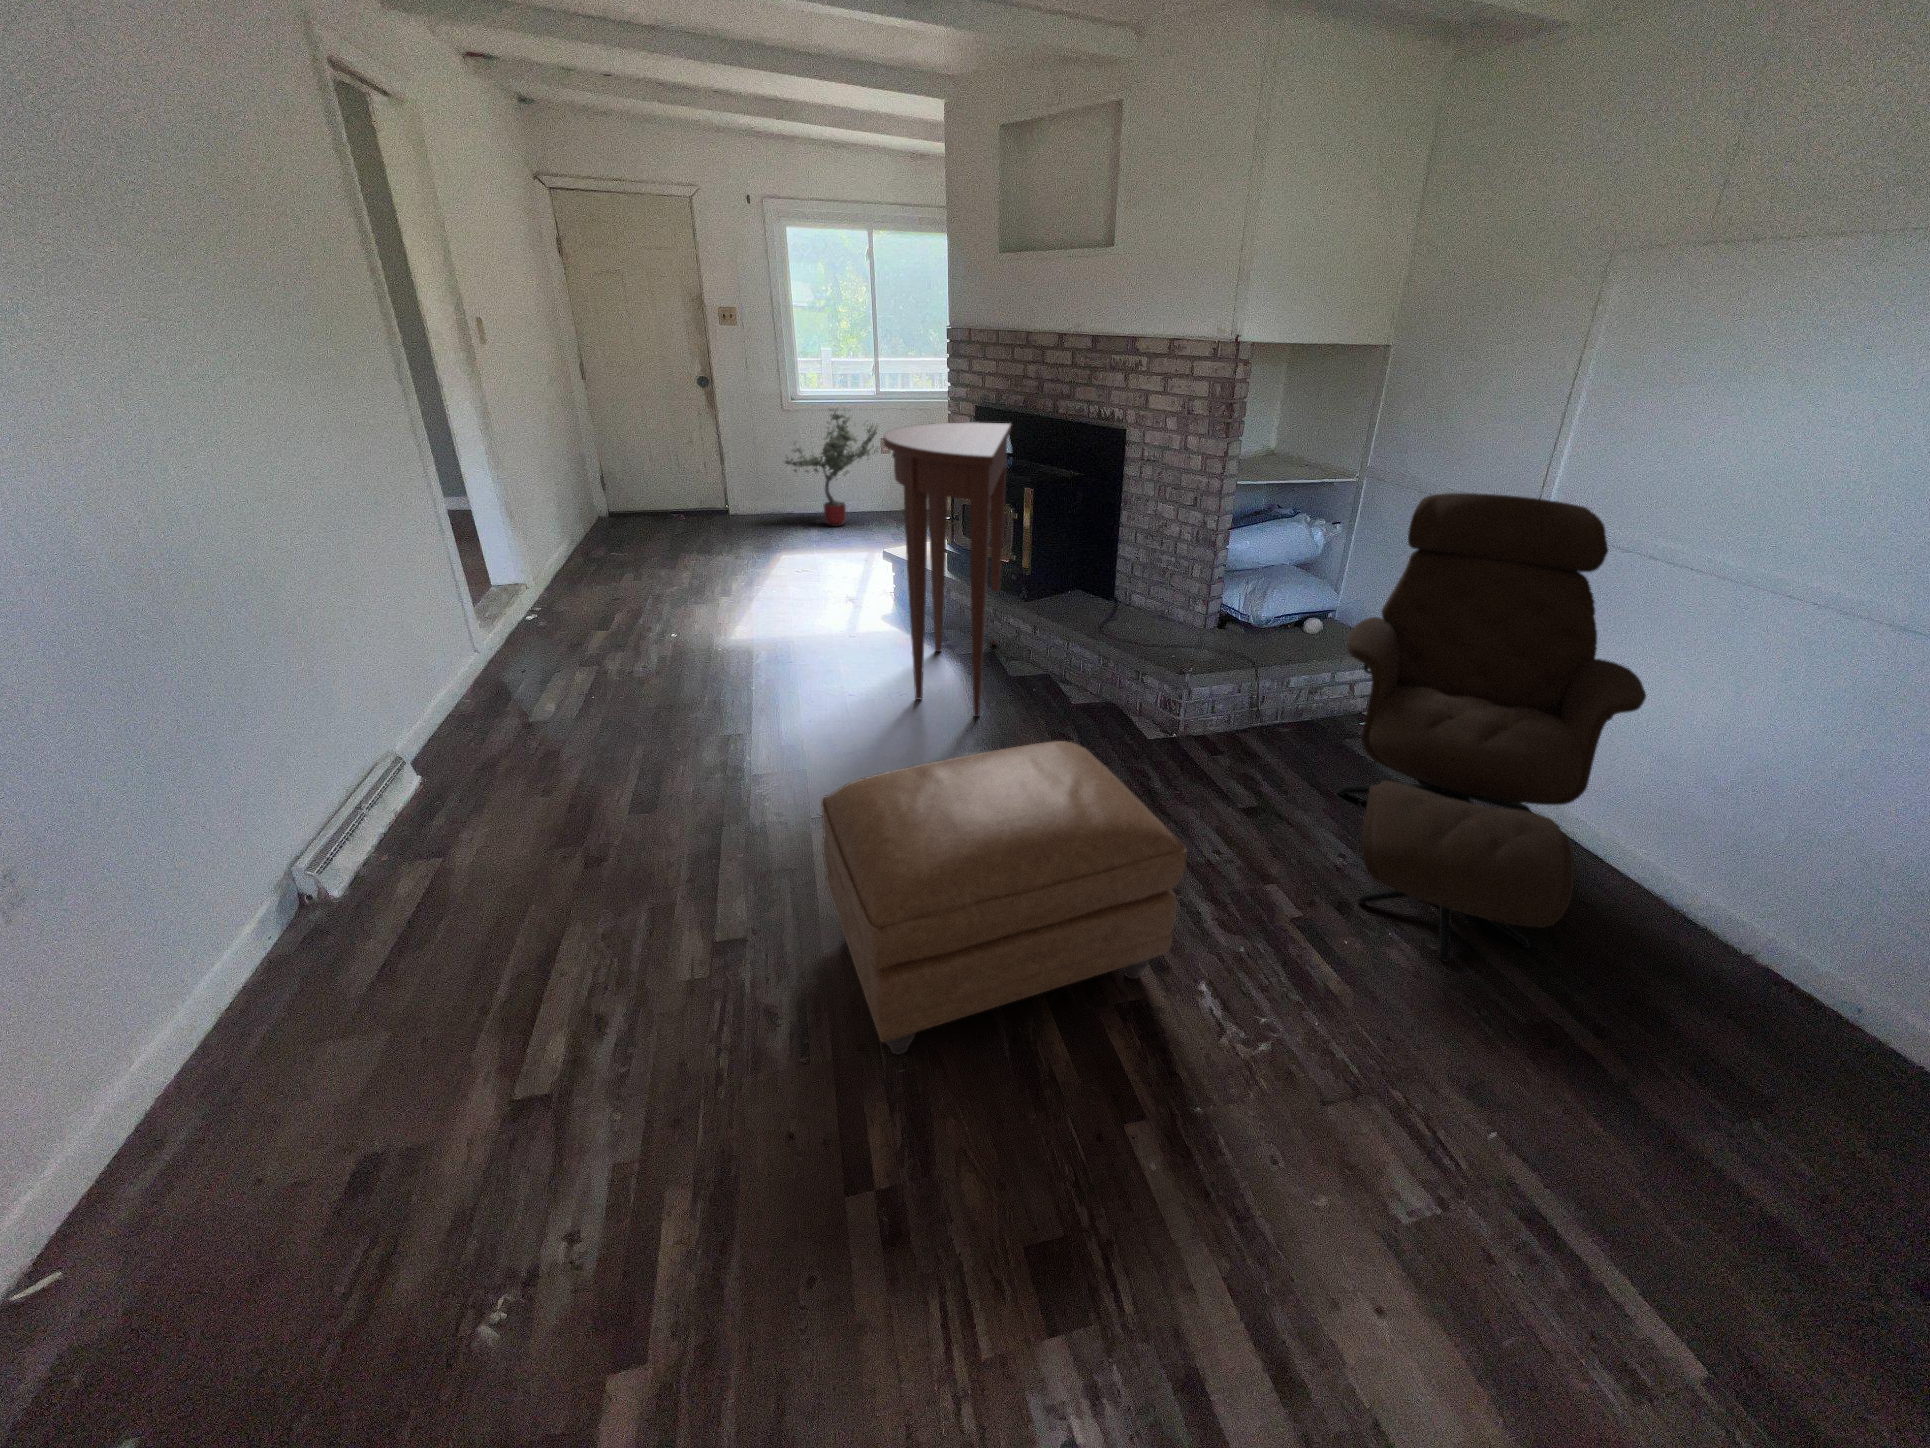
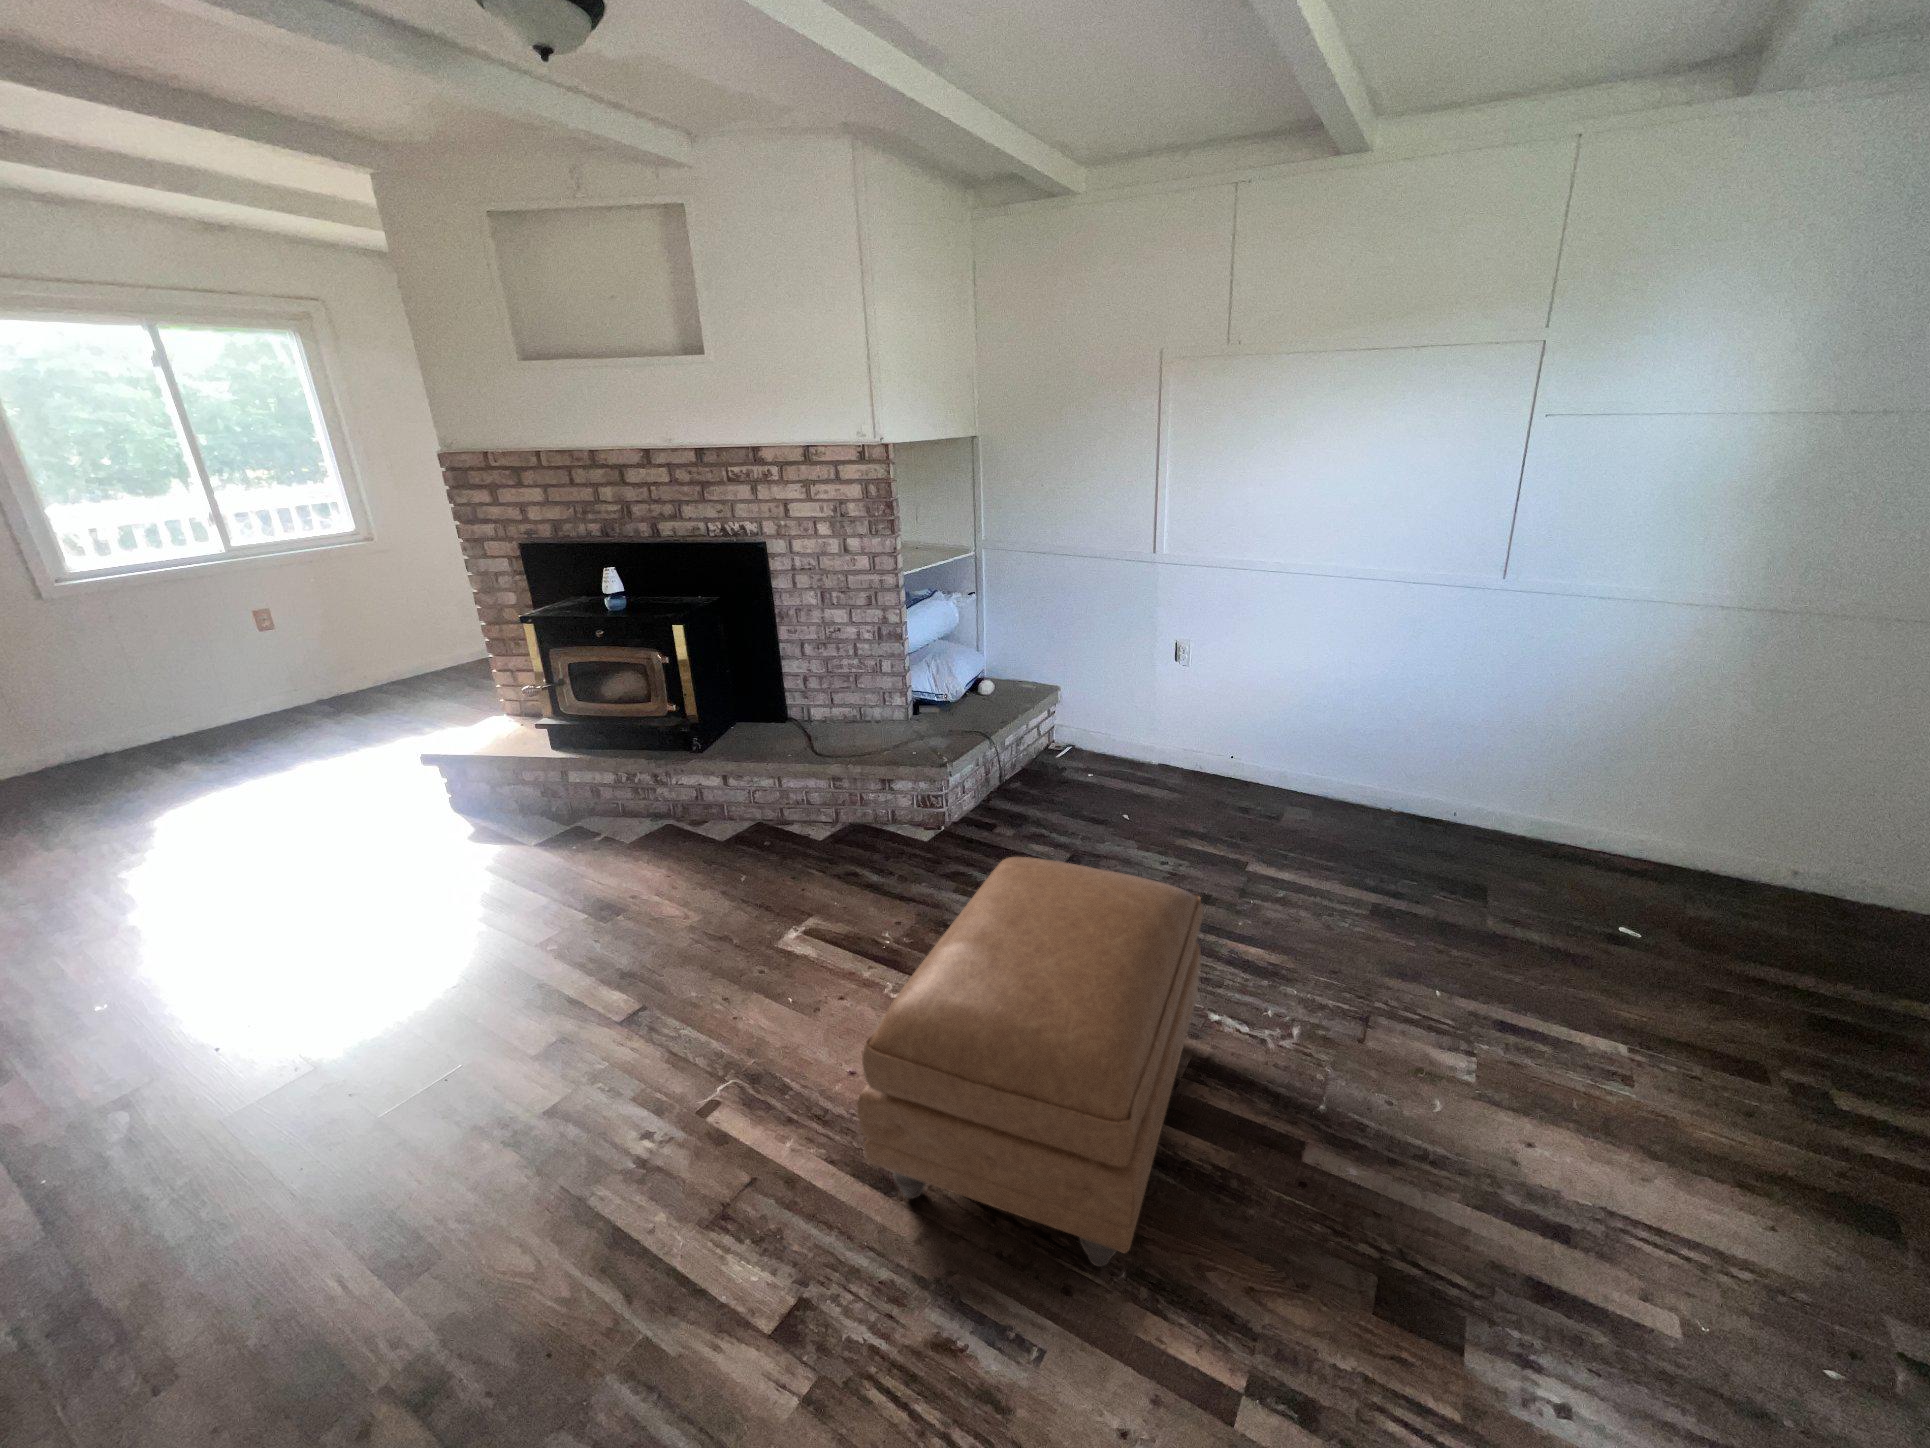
potted tree: present [785,408,878,526] -> none [60,577,264,757]
console table: present [883,422,1011,717] -> none [500,556,741,916]
lounge chair: present [1337,493,1646,961] -> none [1073,544,1343,900]

